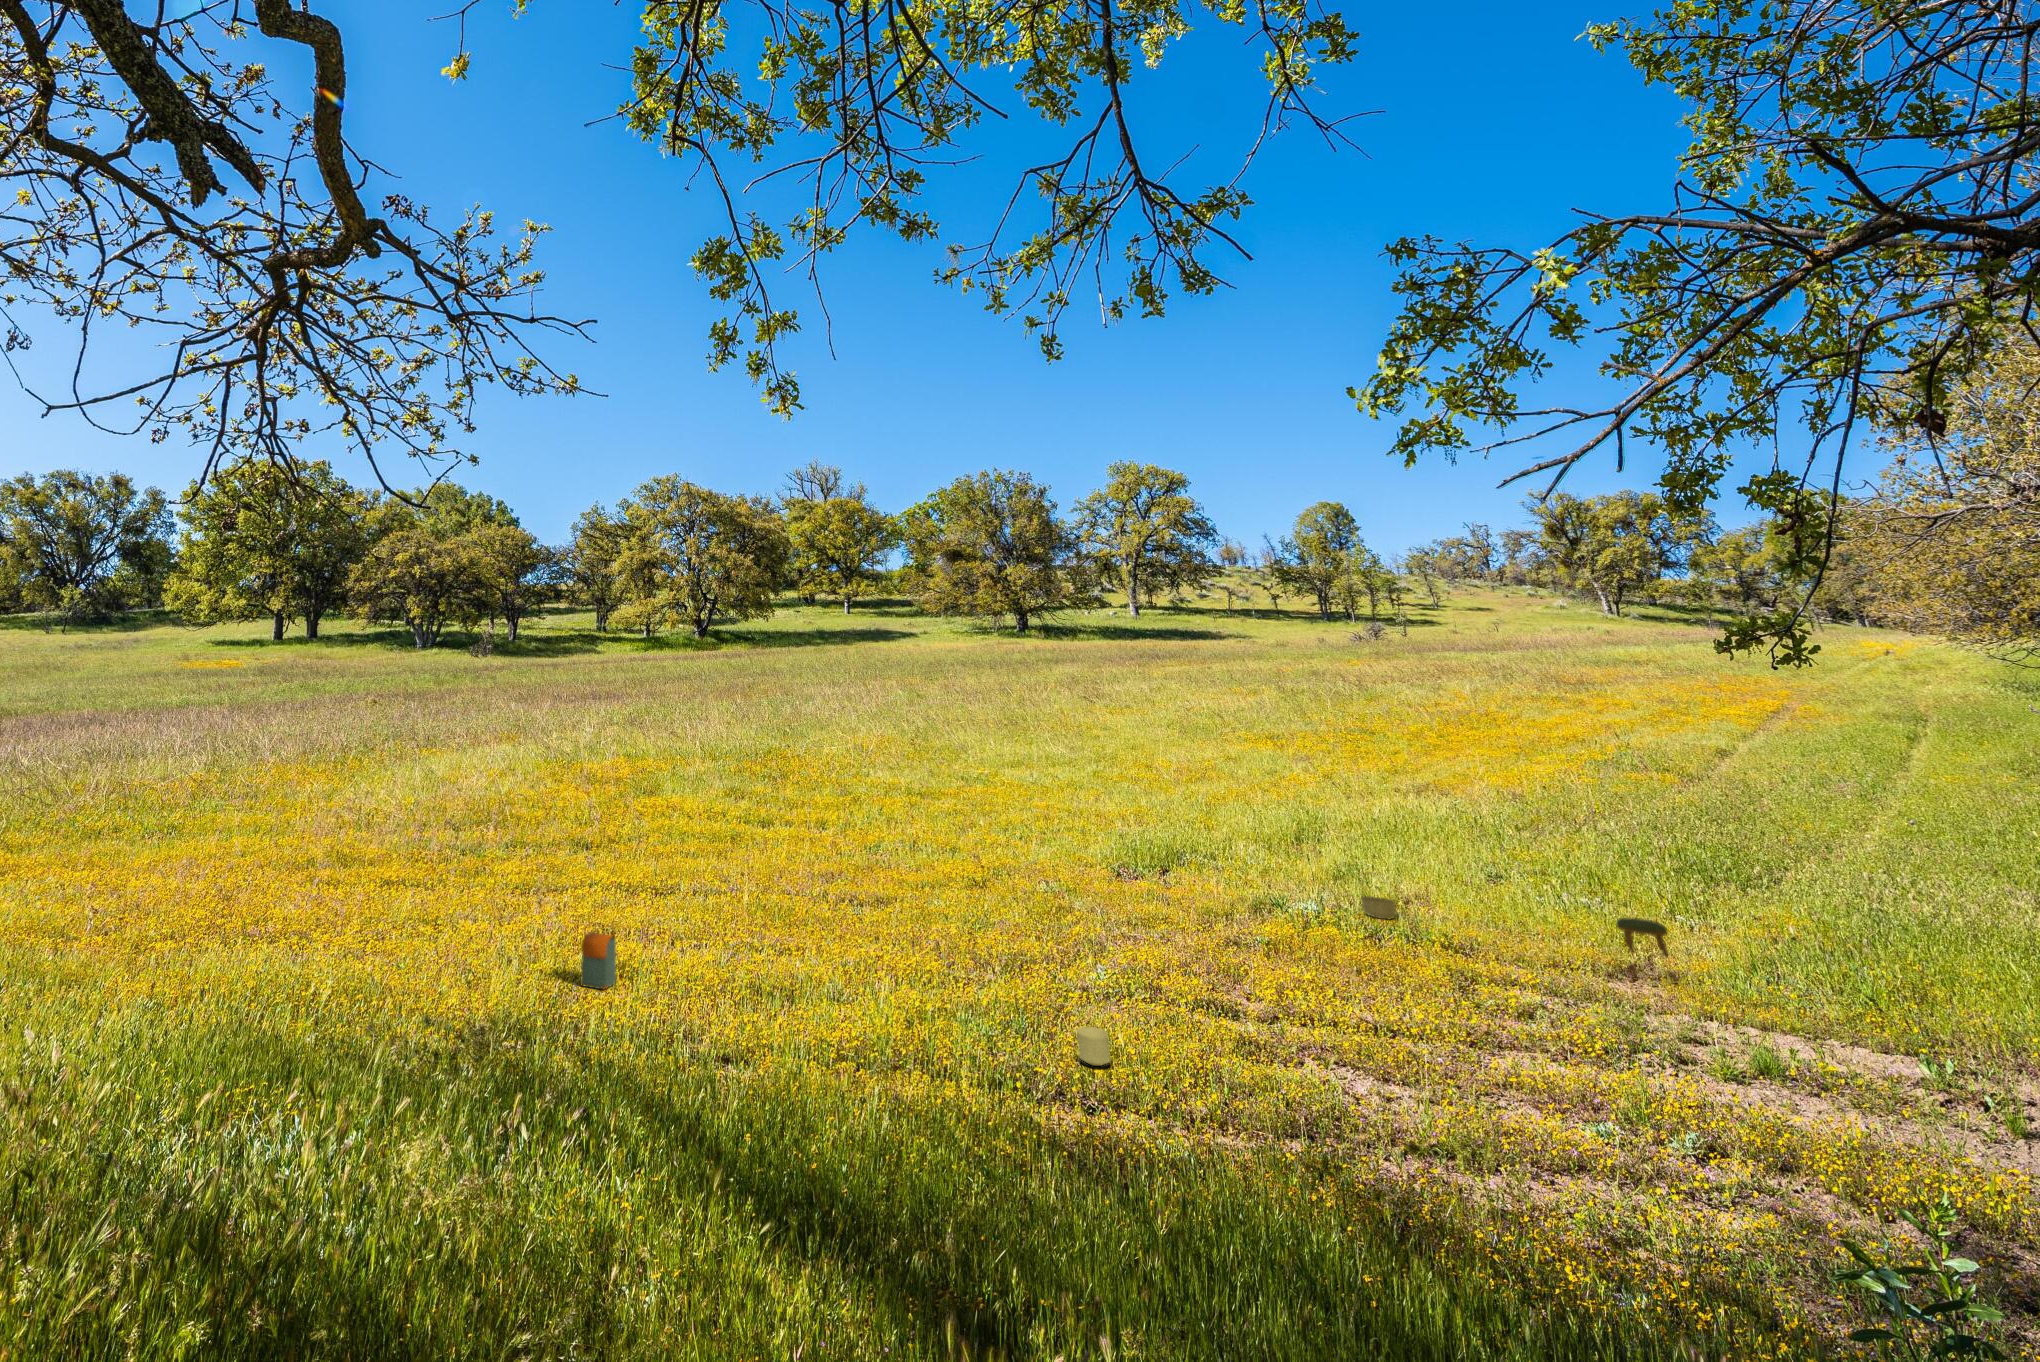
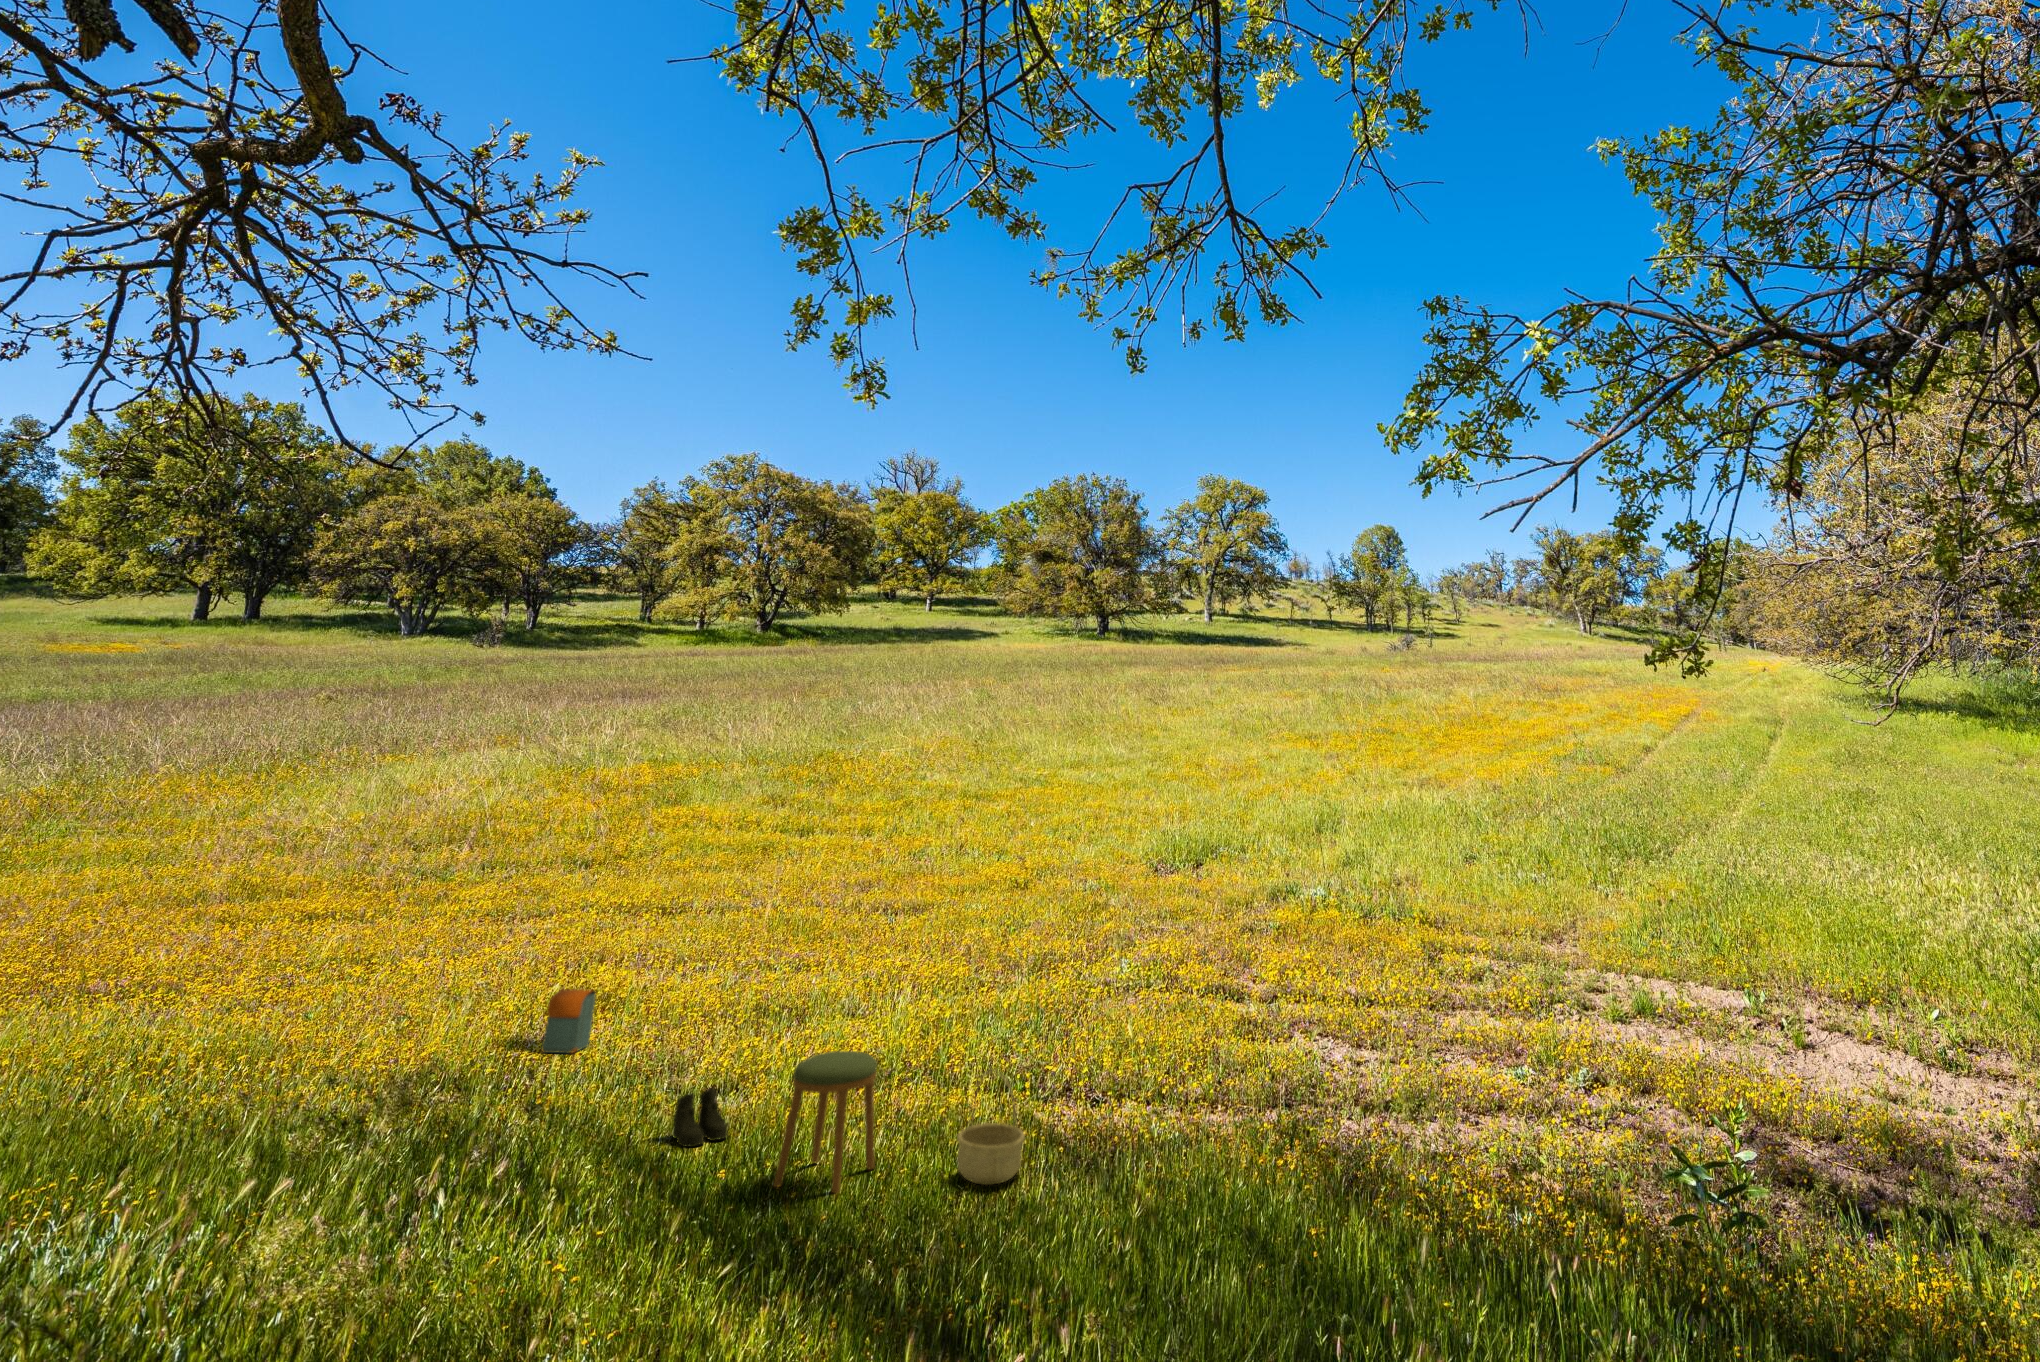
basket: present [1361,873,1396,919] -> present [957,1070,1025,1185]
stool: present [1616,918,1677,984] -> present [773,1051,877,1193]
planter: present [1077,1027,1110,1066] -> none [1097,1028,1126,1064]
boots: none [696,1059,745,1117] -> present [672,1088,728,1147]

